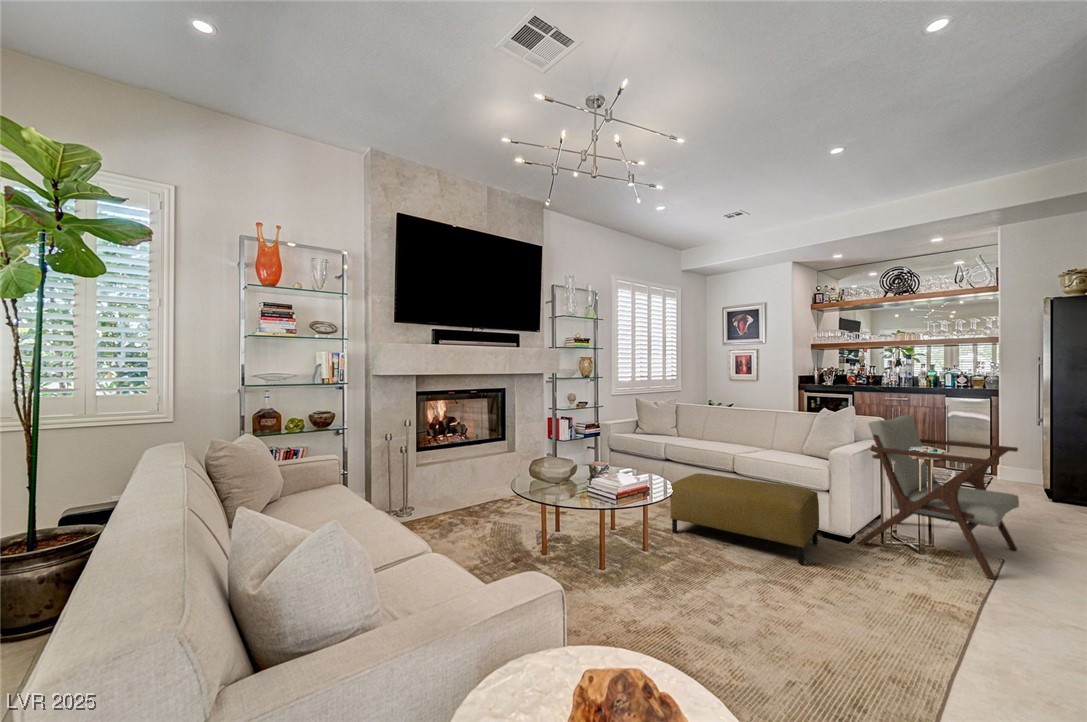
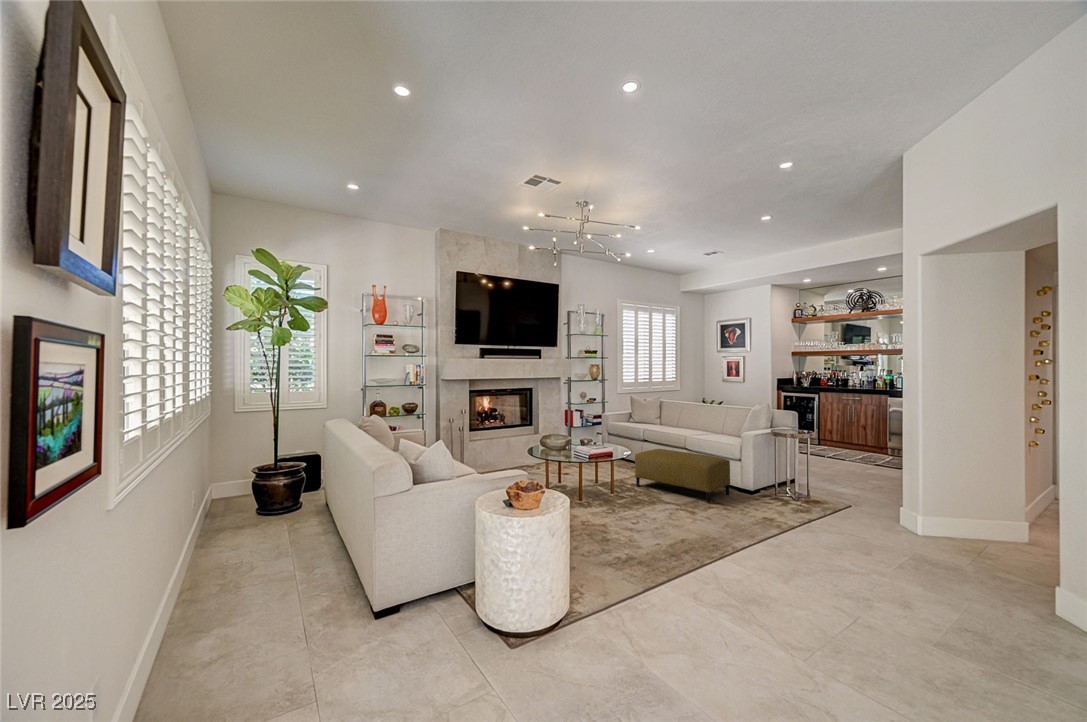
lounge chair: present [857,415,1019,579] -> none [757,411,867,513]

